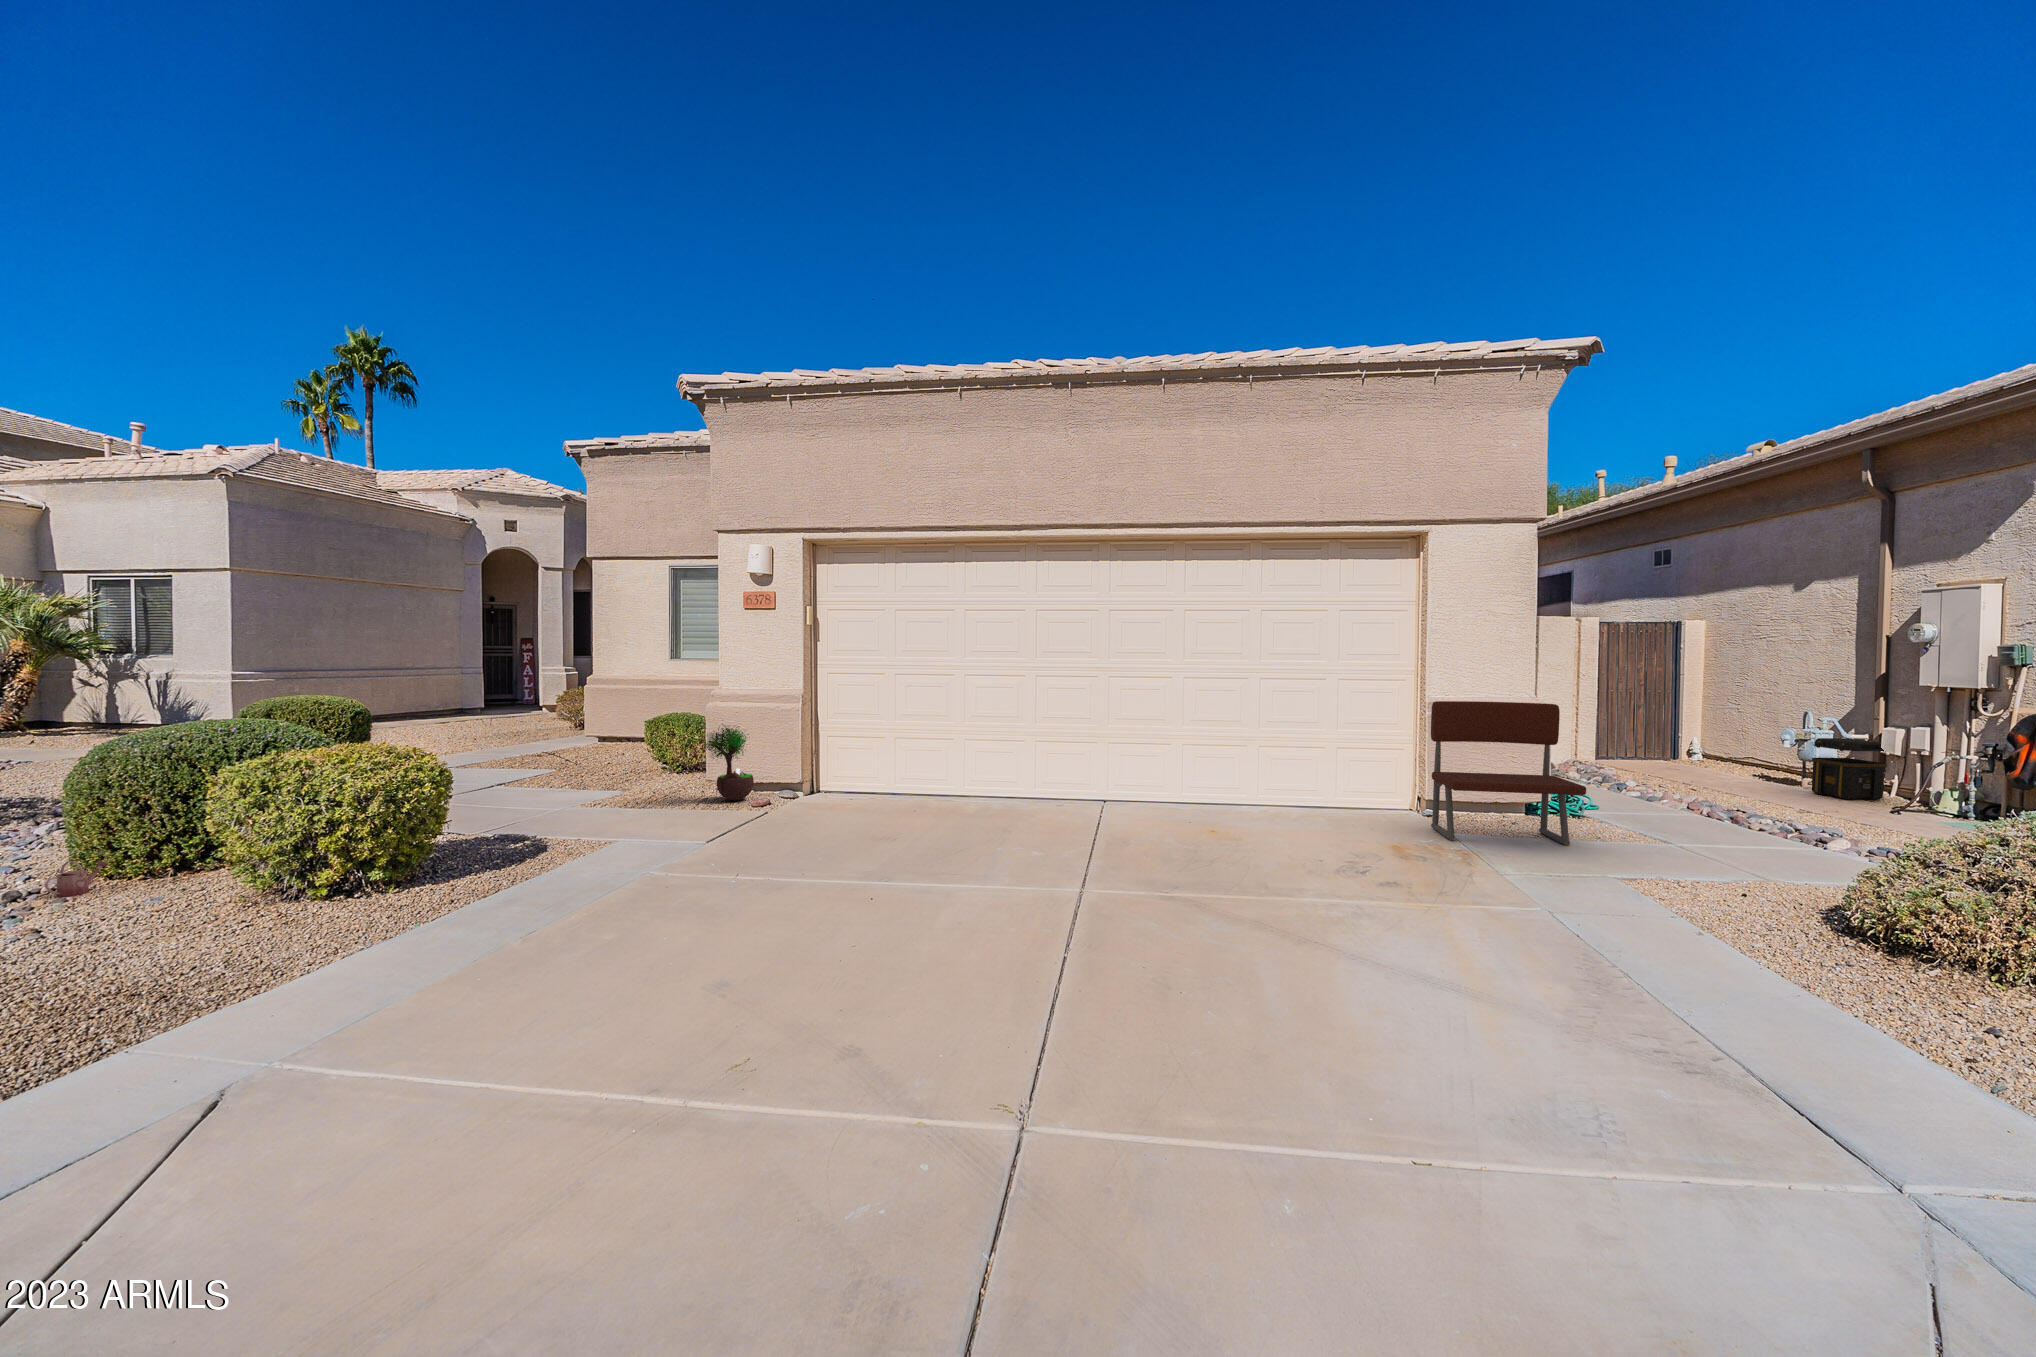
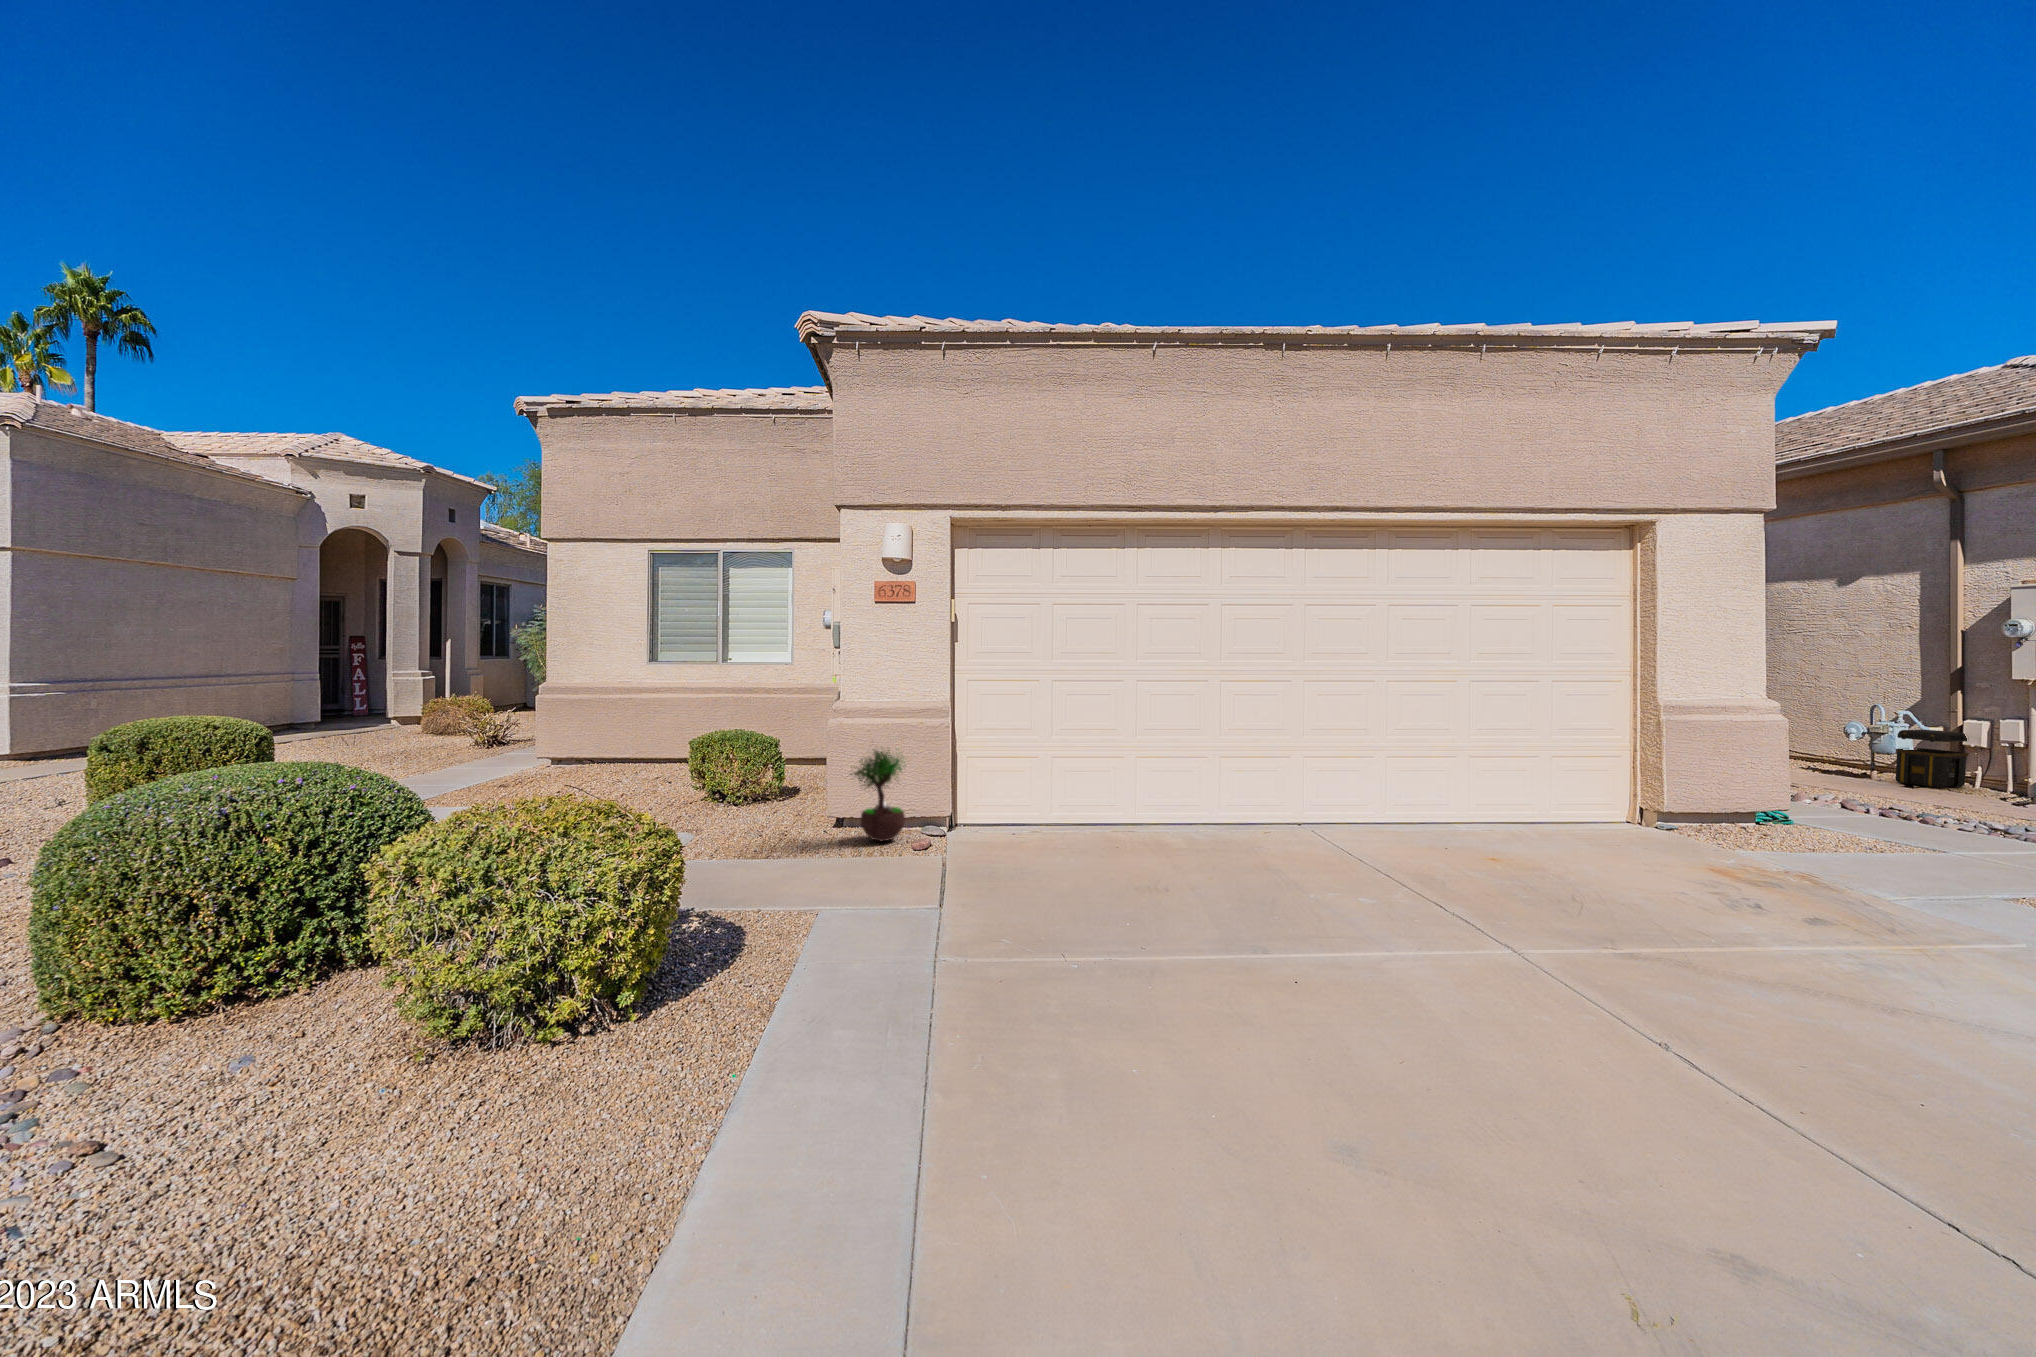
bench: present [1431,701,1586,845] -> none [1677,702,1864,850]
watering can: present [45,861,109,897] -> none [48,1003,135,1072]

